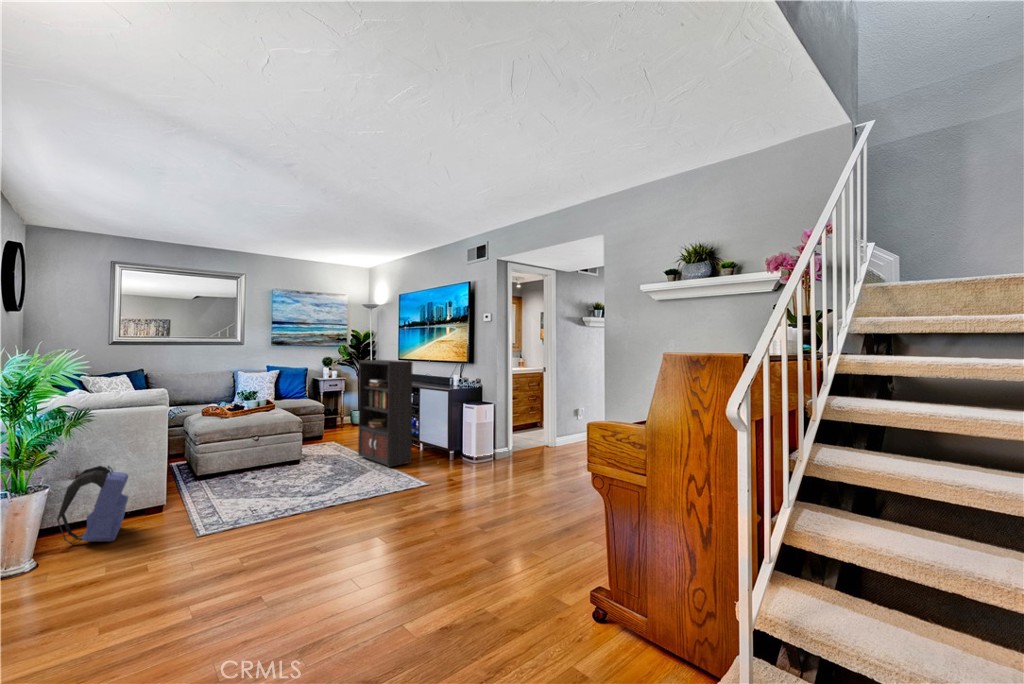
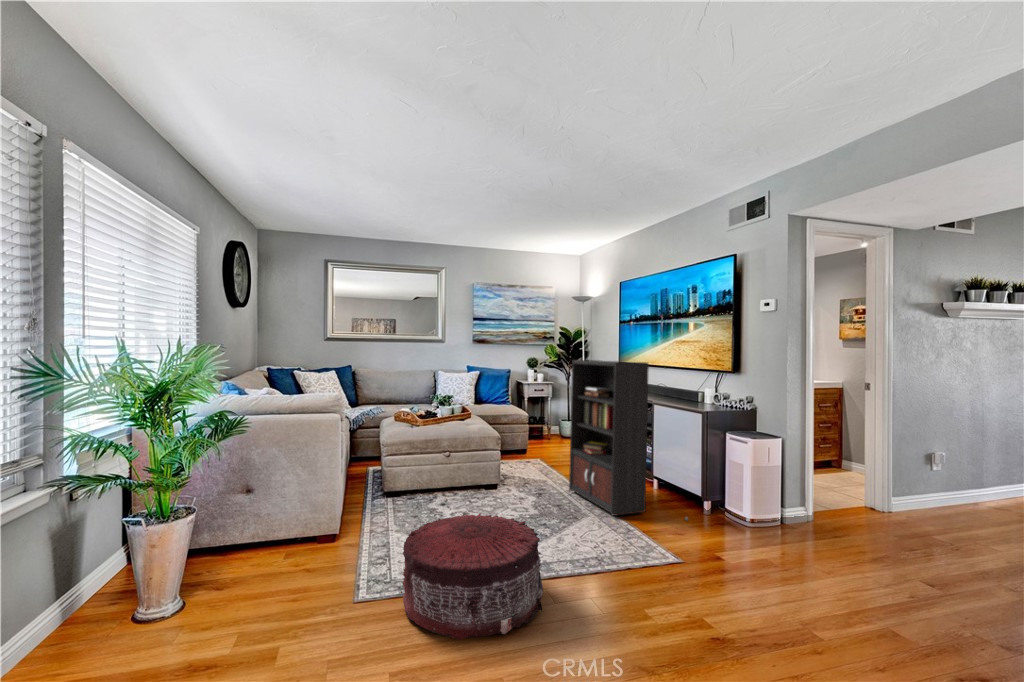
backpack: present [57,466,128,545] -> none [211,477,293,583]
pouf: none [237,469,336,539] -> present [402,513,543,640]

